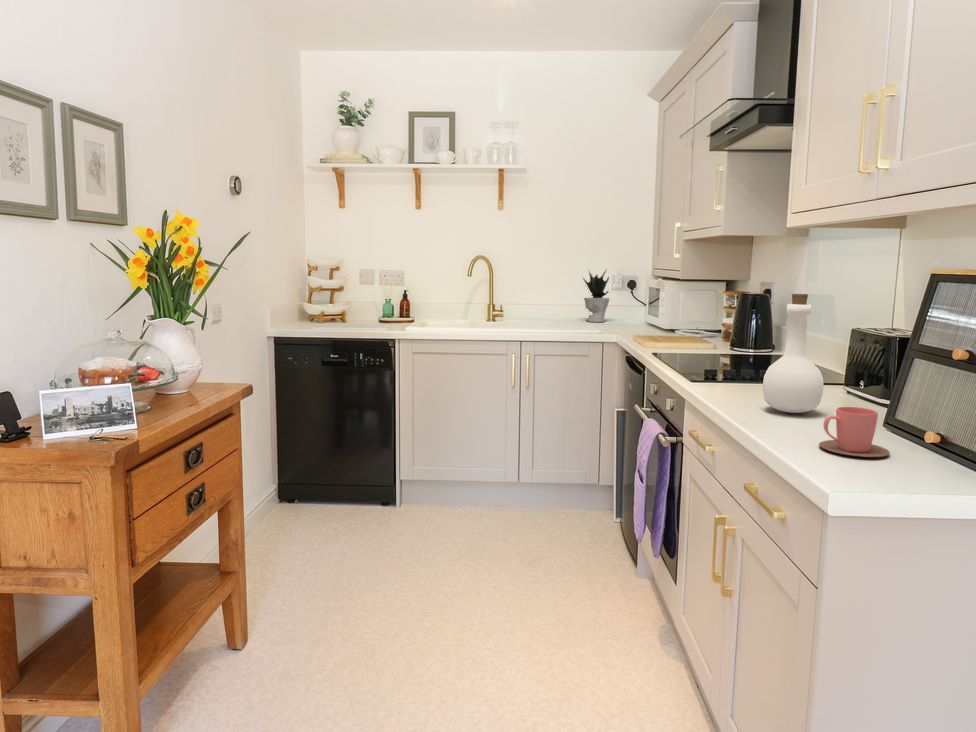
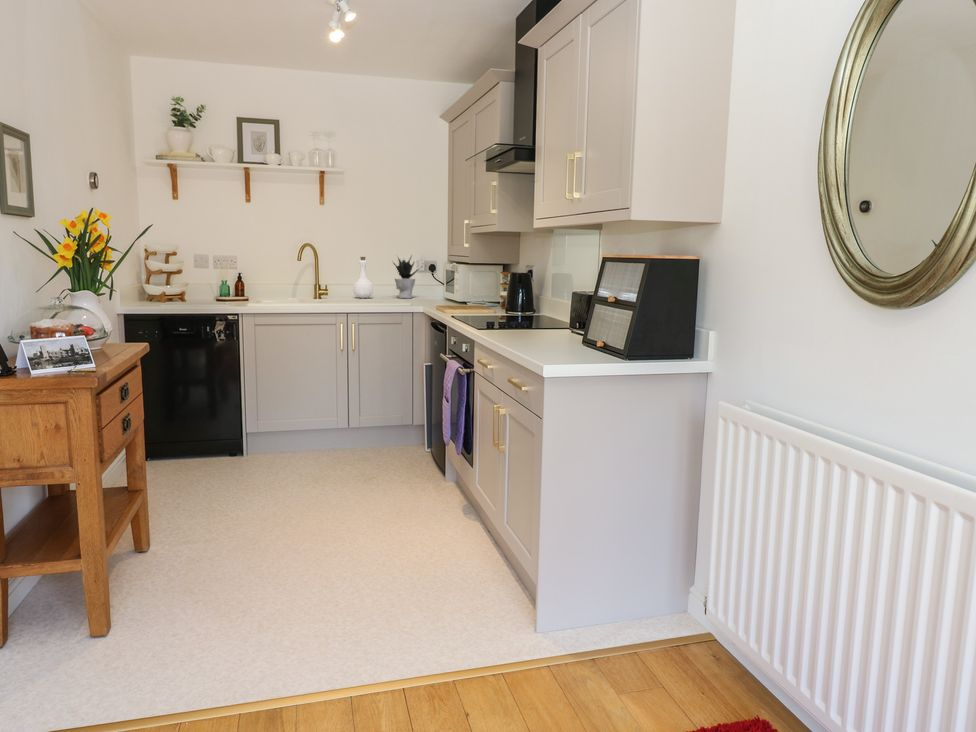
bottle: present [763,294,823,413] -> present [354,257,373,298]
cup: present [819,407,890,457] -> none [544,331,579,356]

